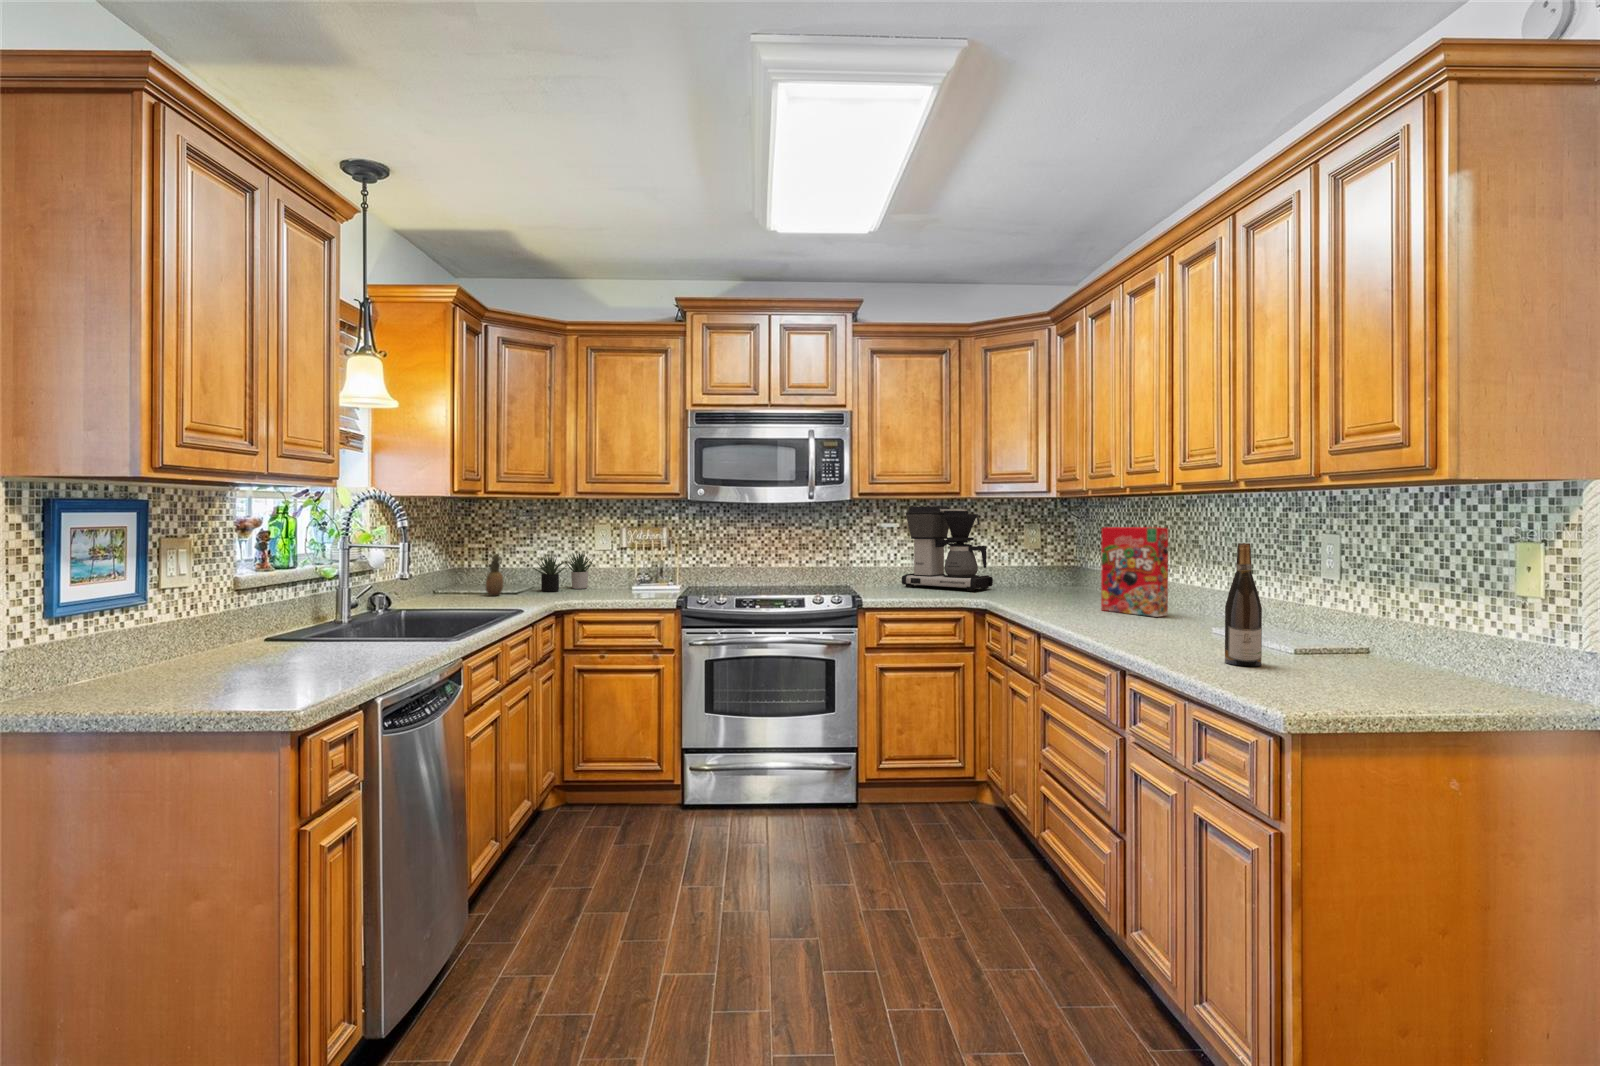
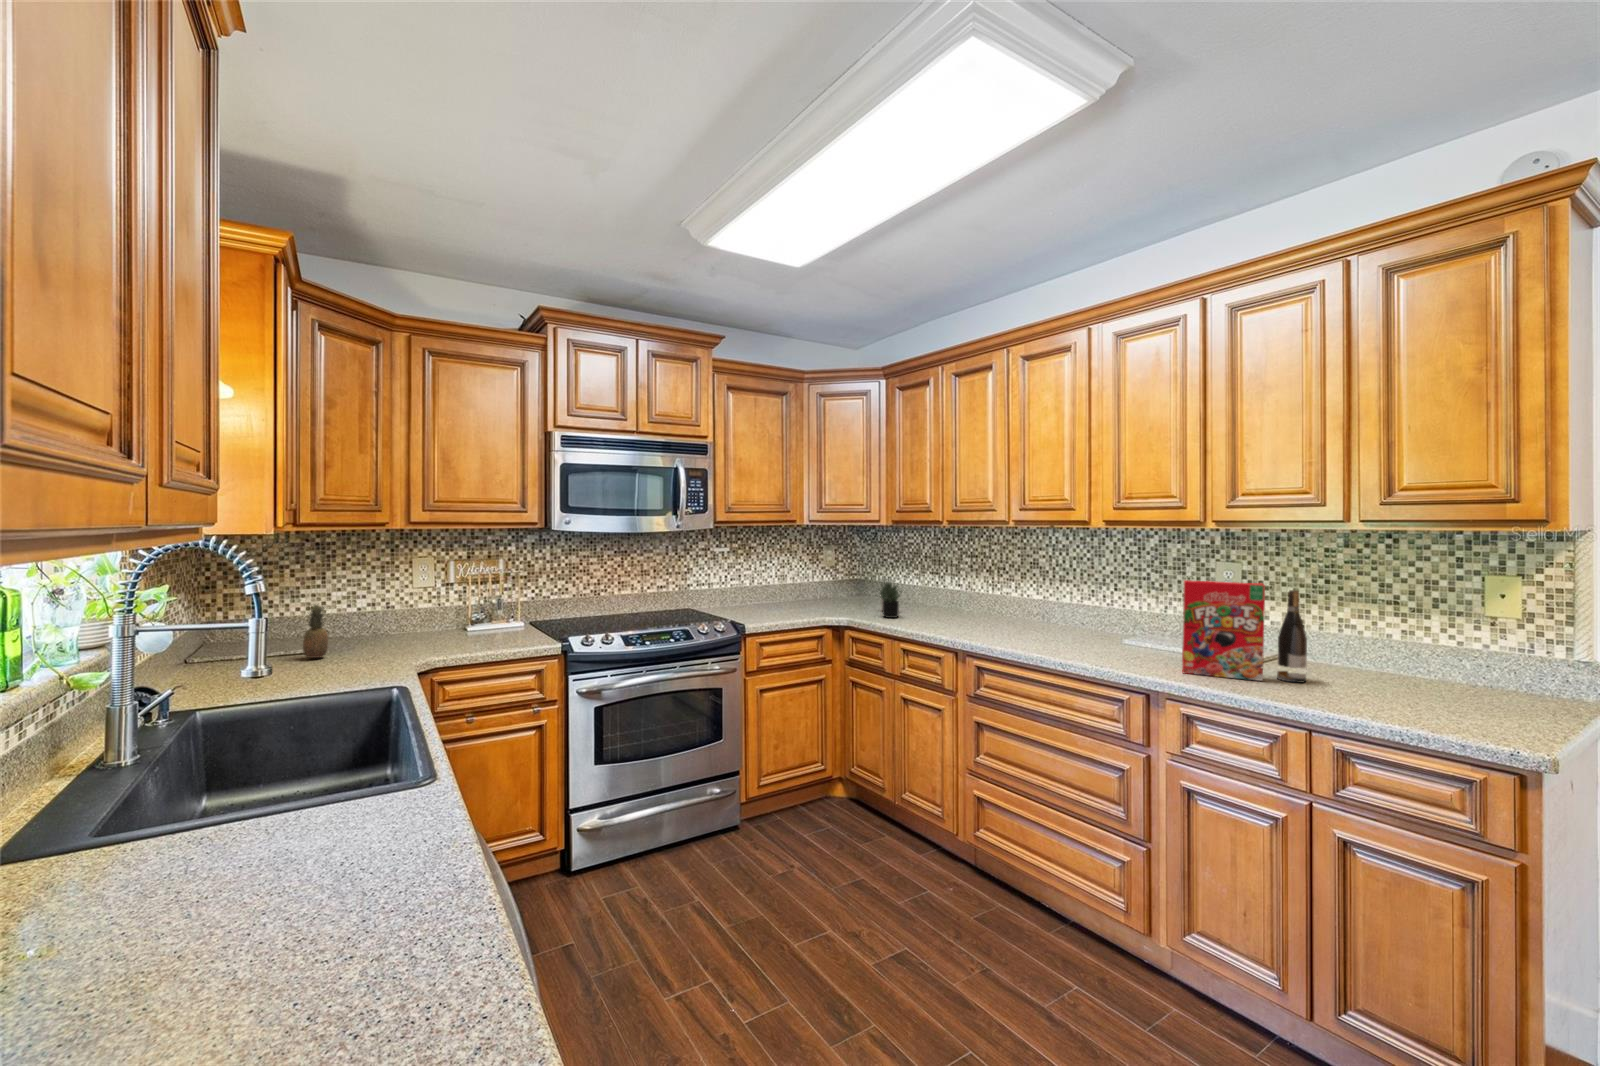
coffee maker: present [902,506,993,591] -> none [745,533,821,609]
cereal box: present [1101,527,1168,617] -> present [1182,580,1265,681]
wine bottle: present [1225,543,1262,666] -> present [1277,590,1307,683]
succulent plant: present [534,552,593,592] -> present [880,582,900,618]

